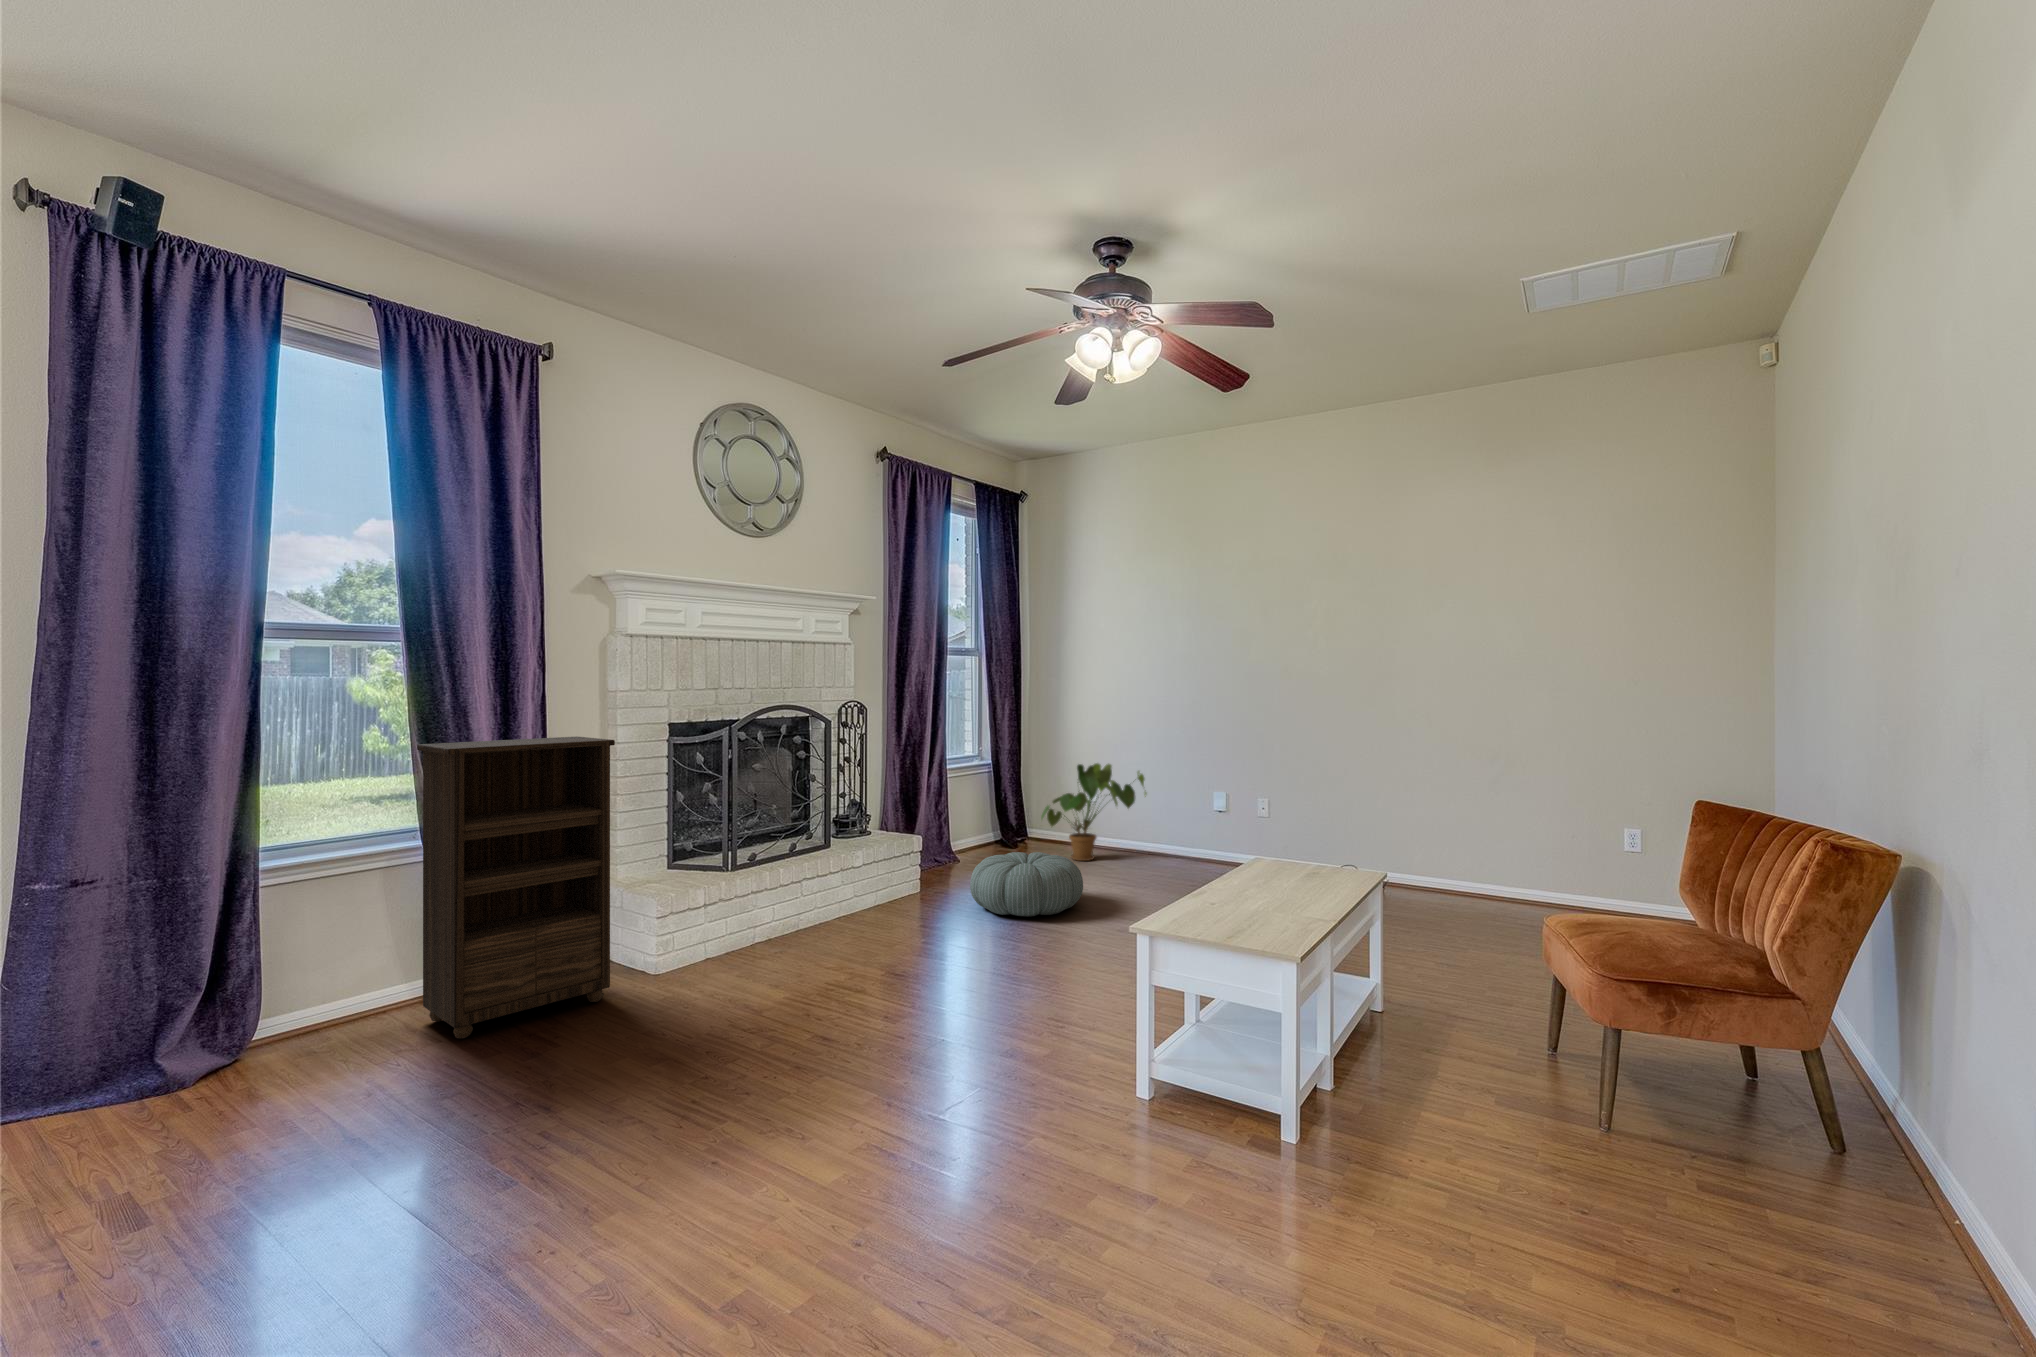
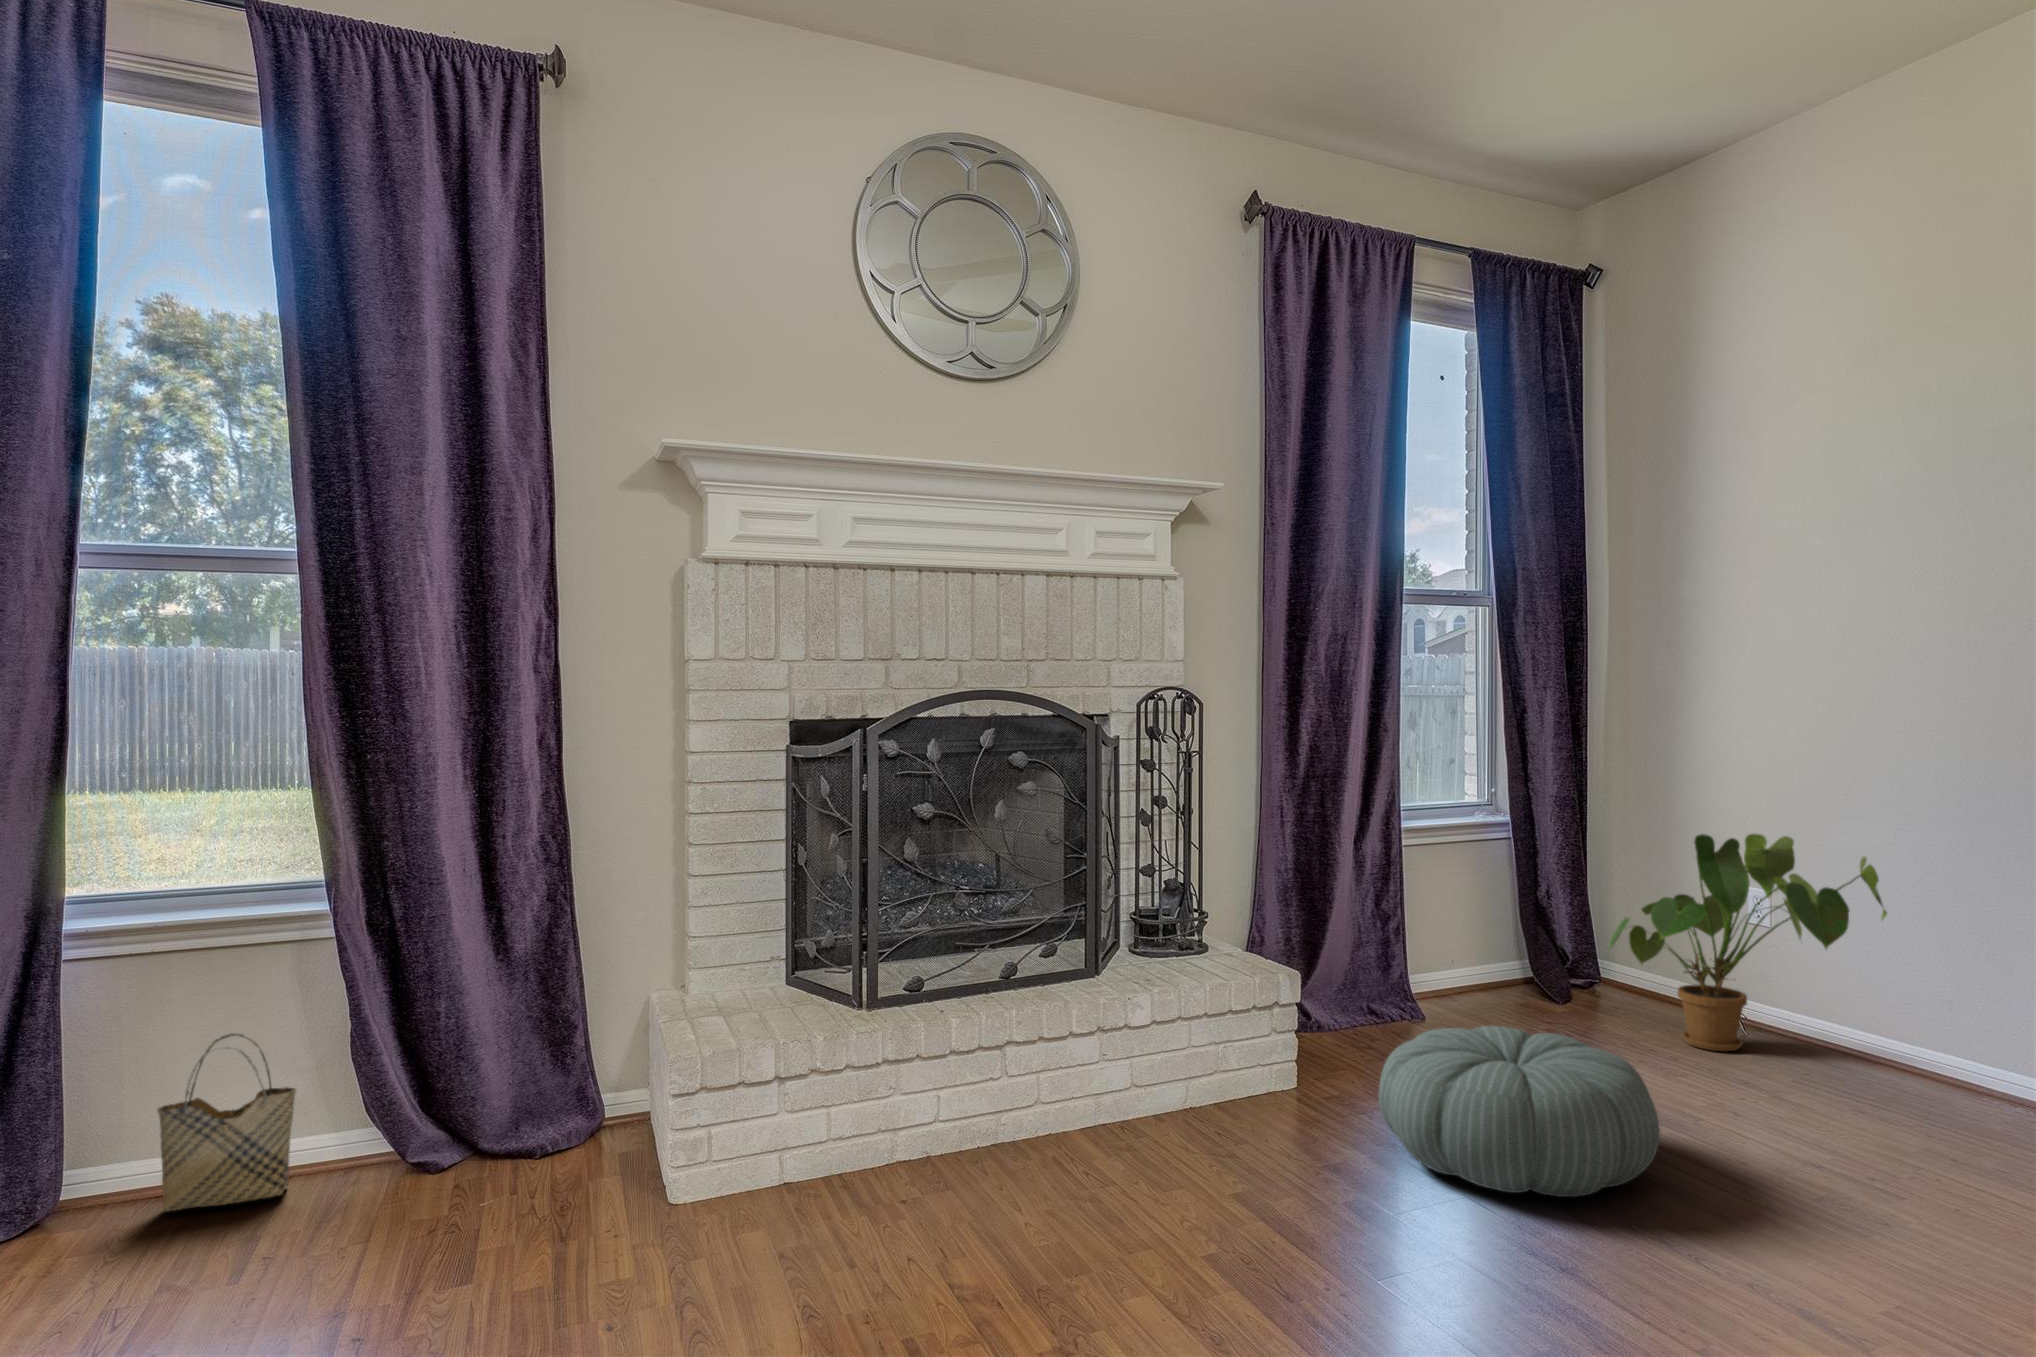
bookshelf: present [417,736,615,1038] -> none [251,736,572,1272]
woven basket: none [317,926,402,1035] -> present [157,1034,296,1212]

